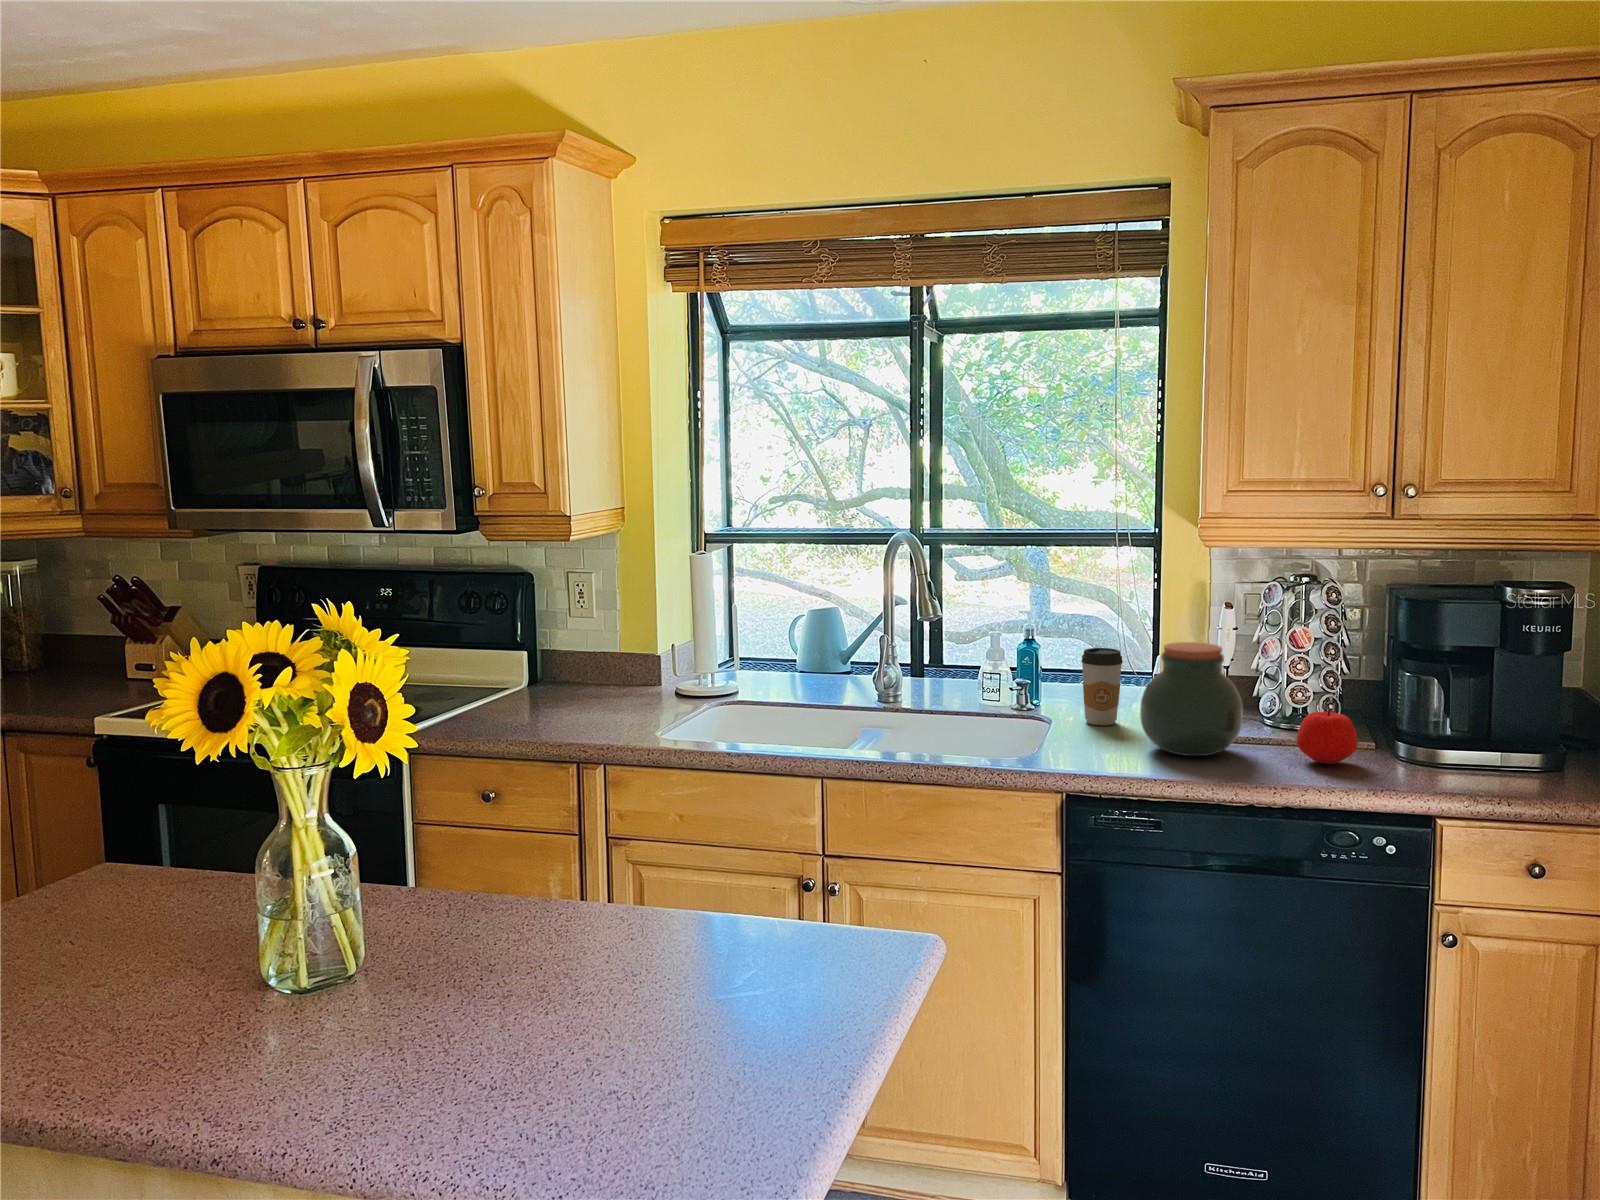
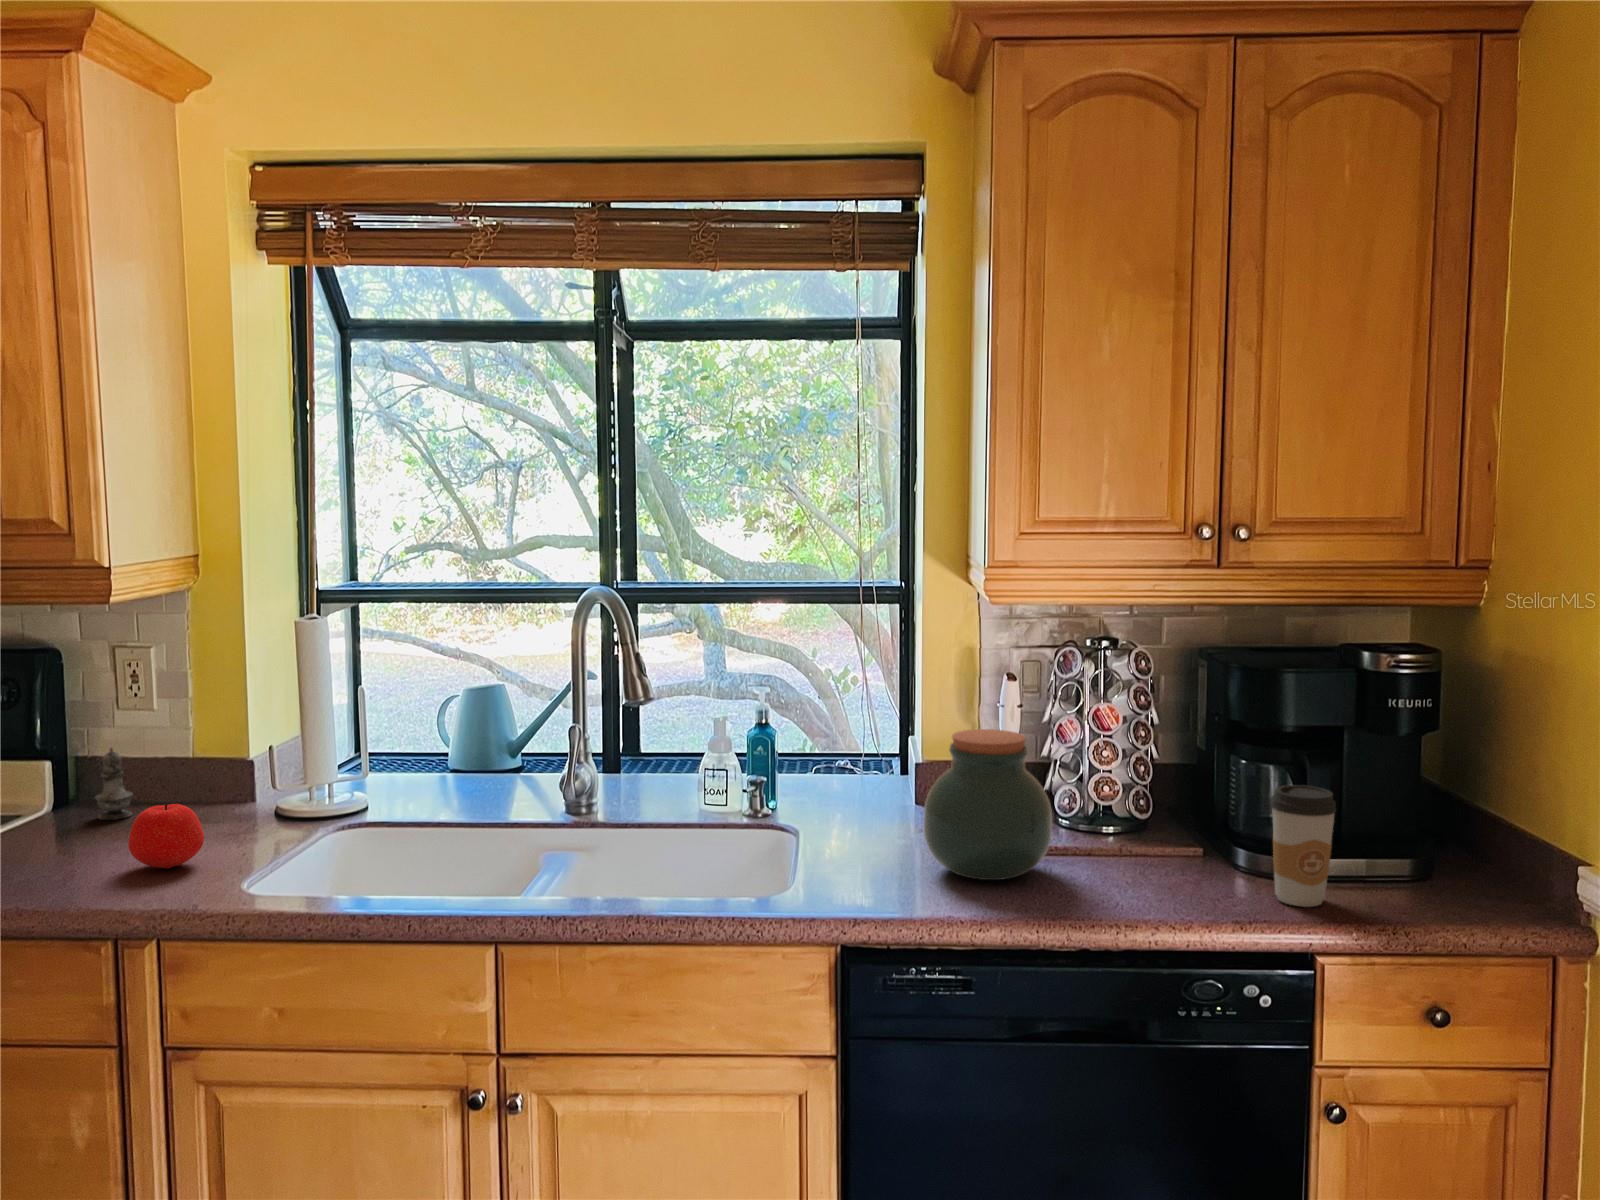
salt shaker: none [557,642,581,692] -> present [95,748,133,820]
coffee cup: present [1081,648,1123,725] -> present [1271,785,1336,907]
apple: present [1296,709,1358,764] -> present [129,801,204,869]

